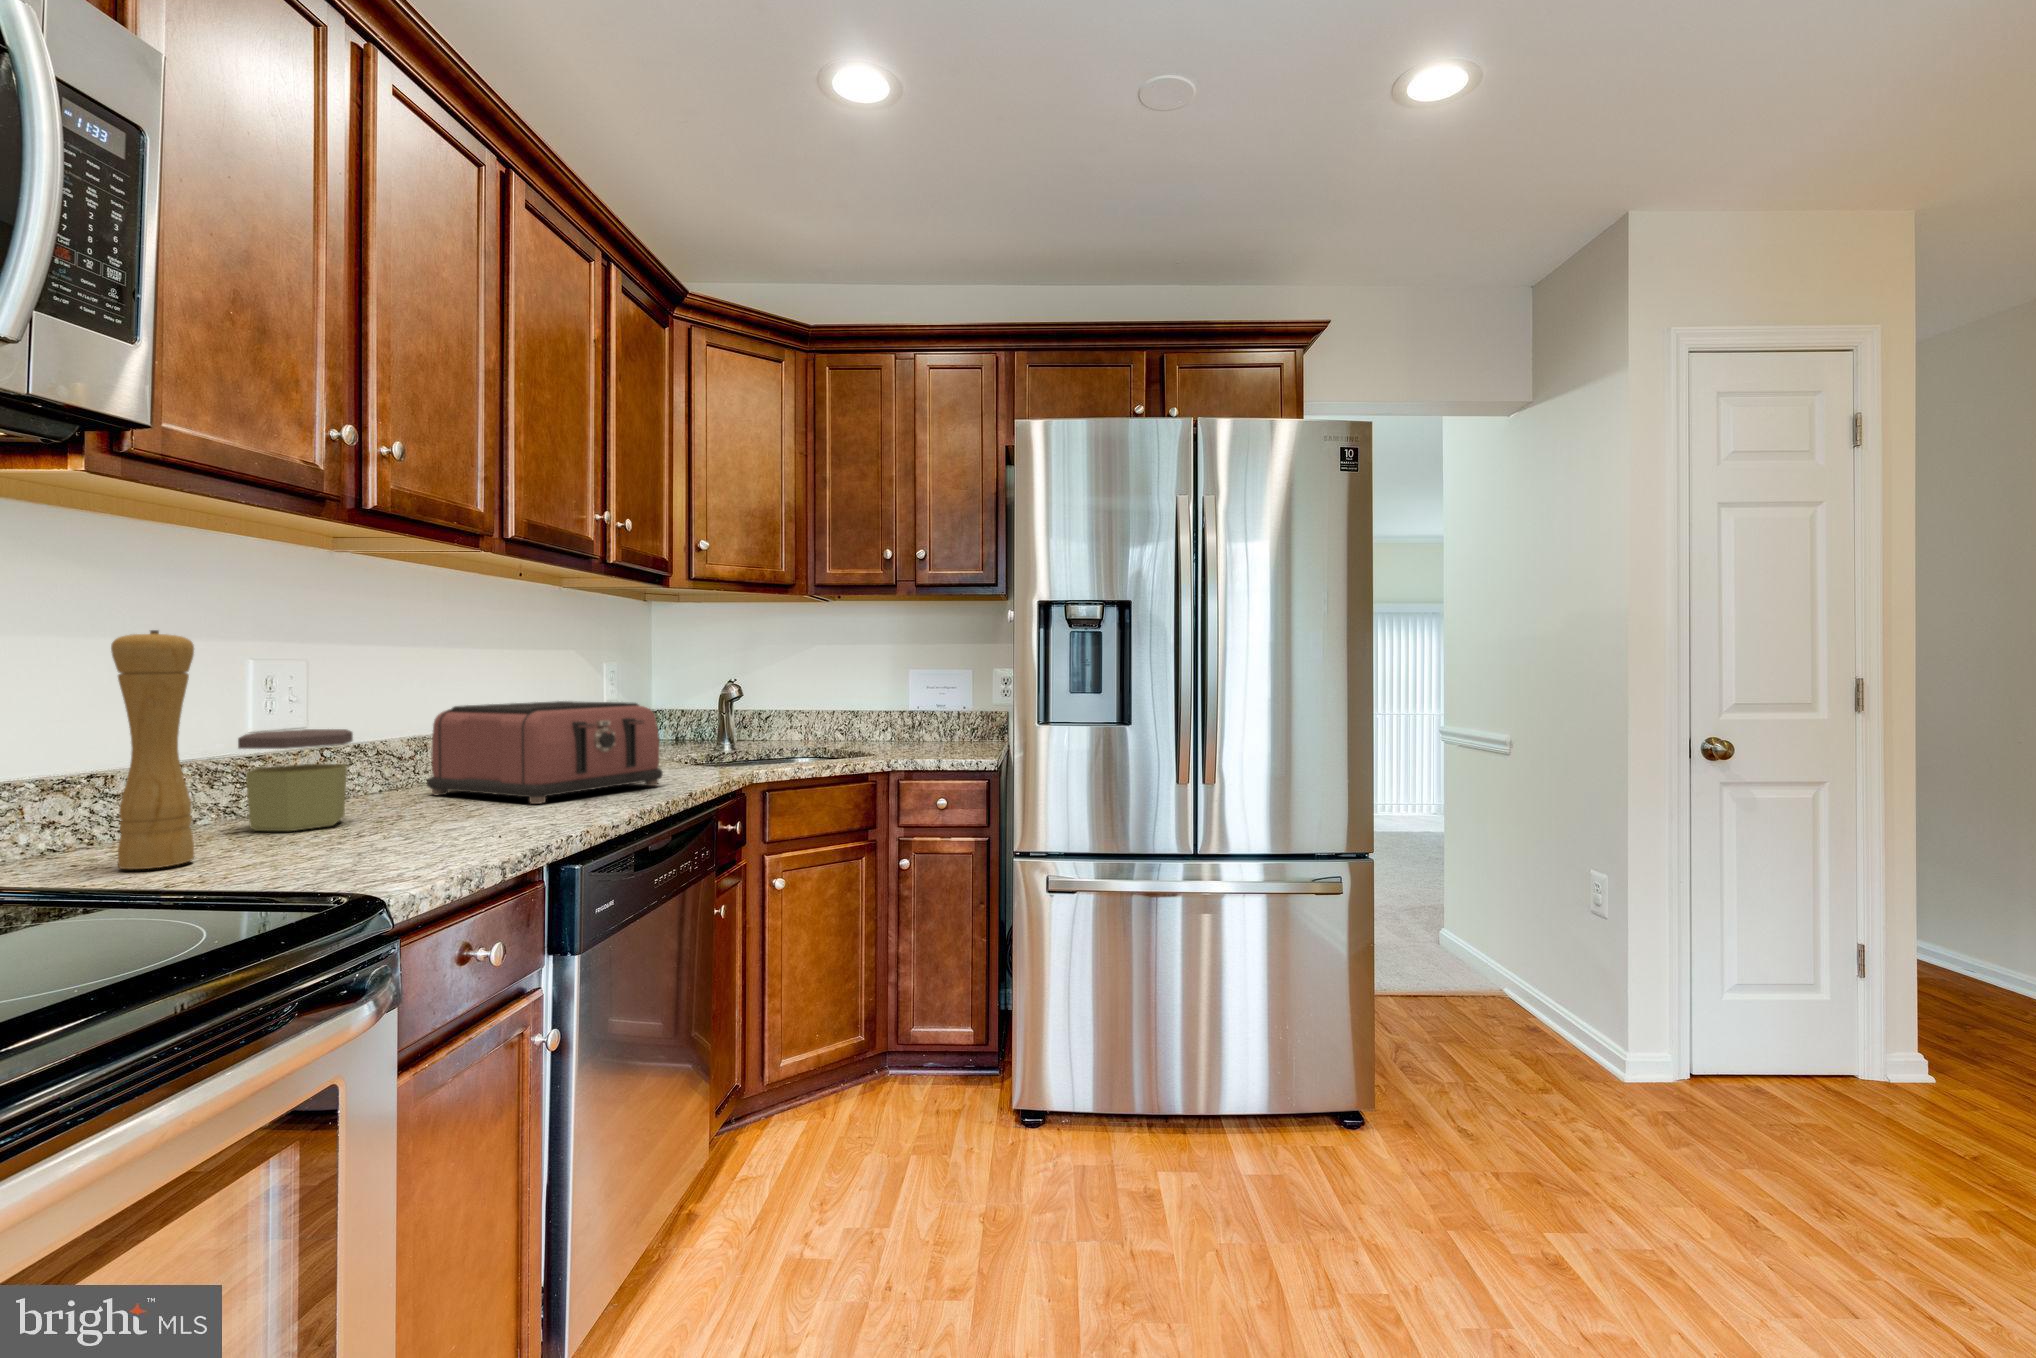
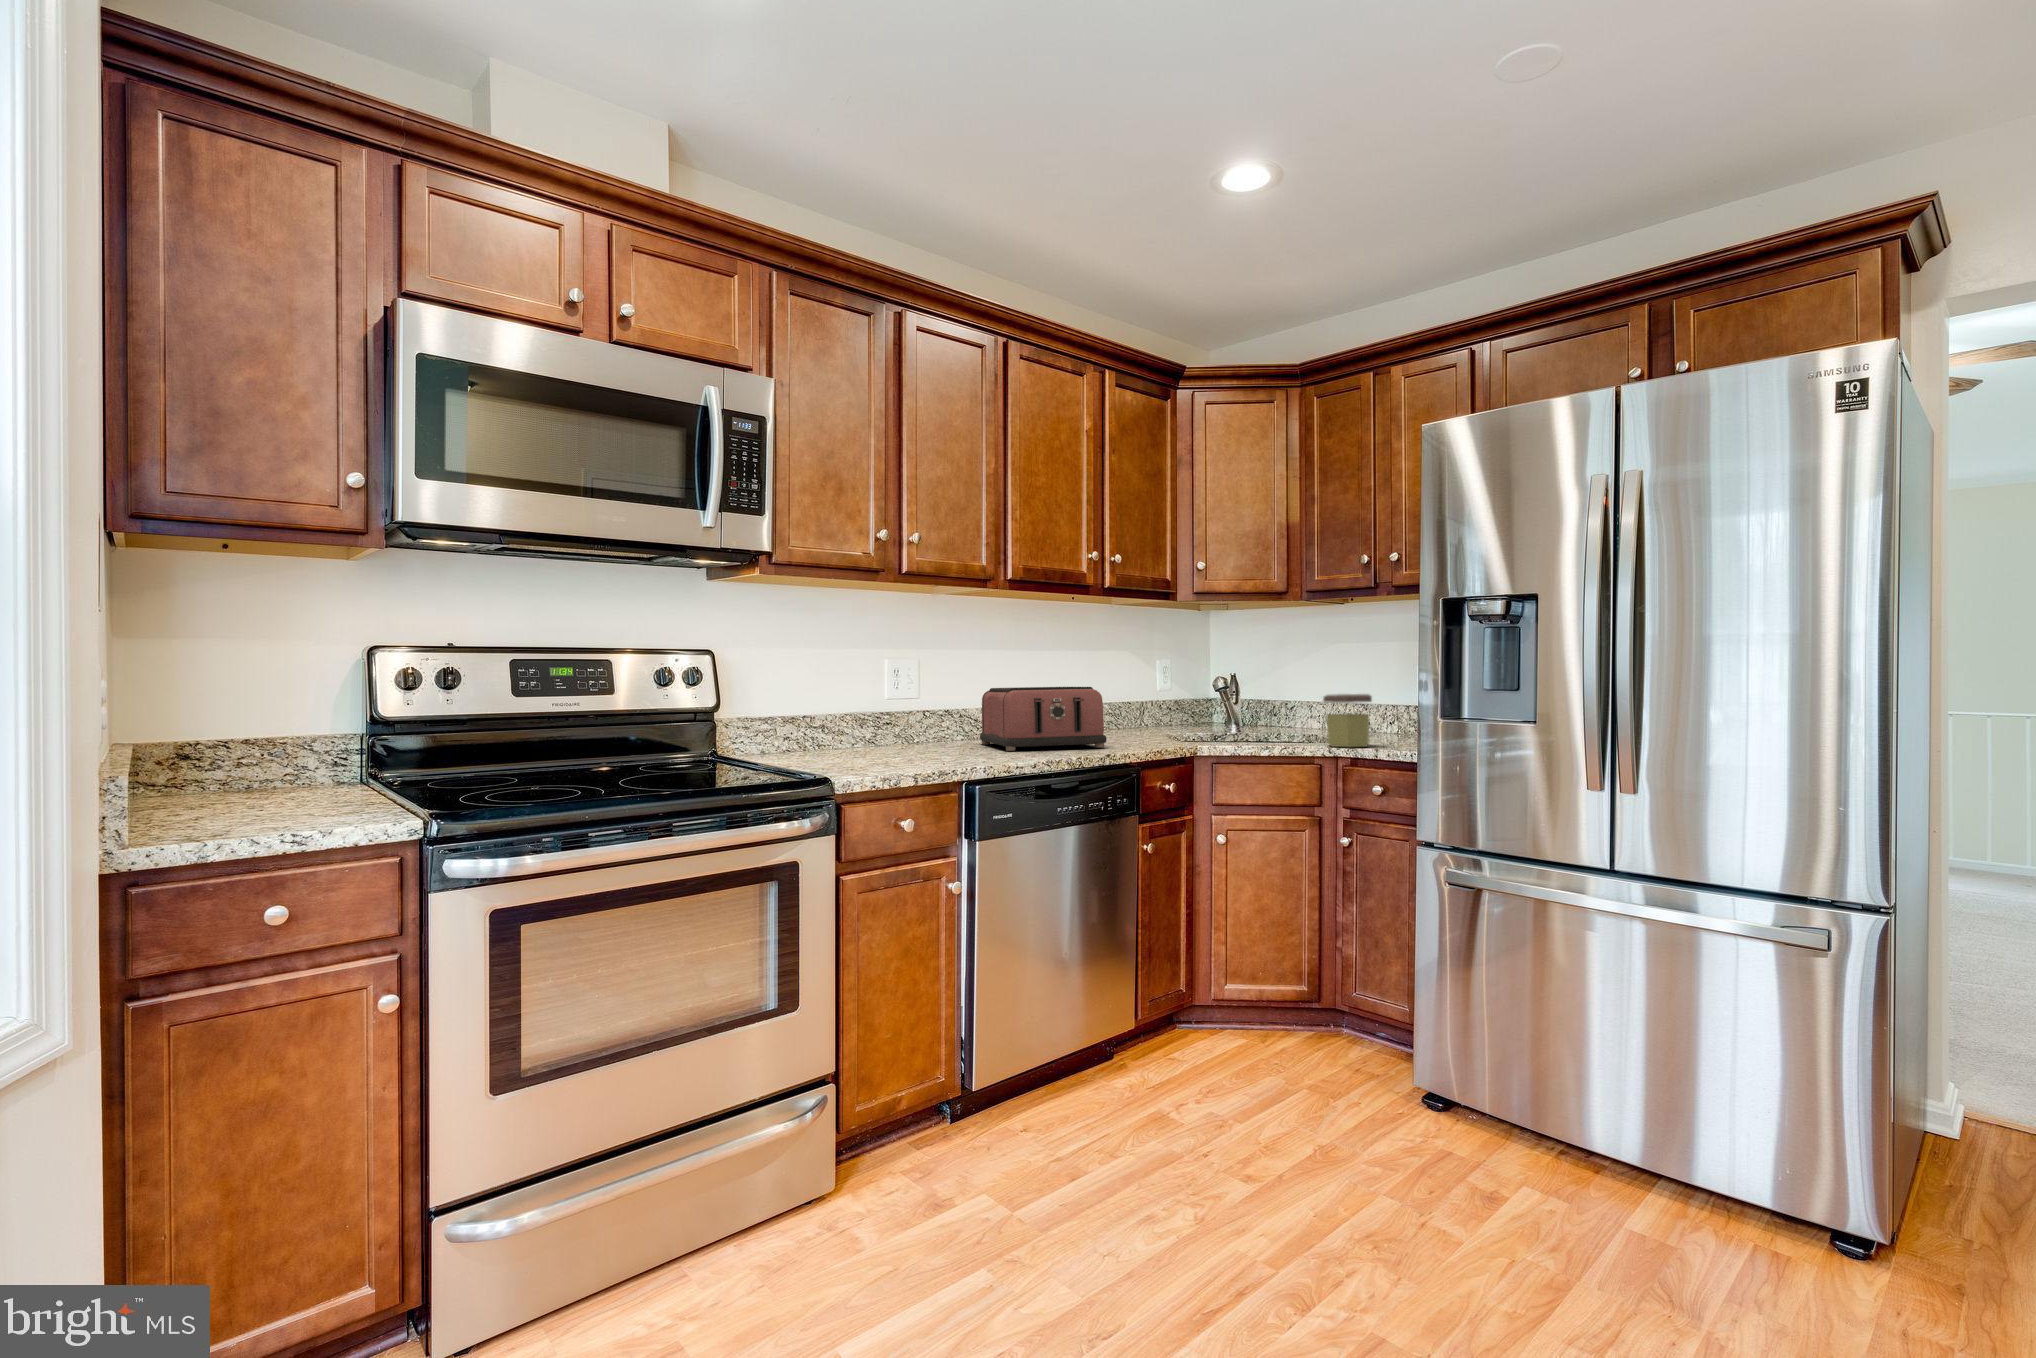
pepper mill: present [111,630,194,870] -> none [787,644,817,759]
jar: present [238,729,353,831] -> present [1323,694,1372,747]

